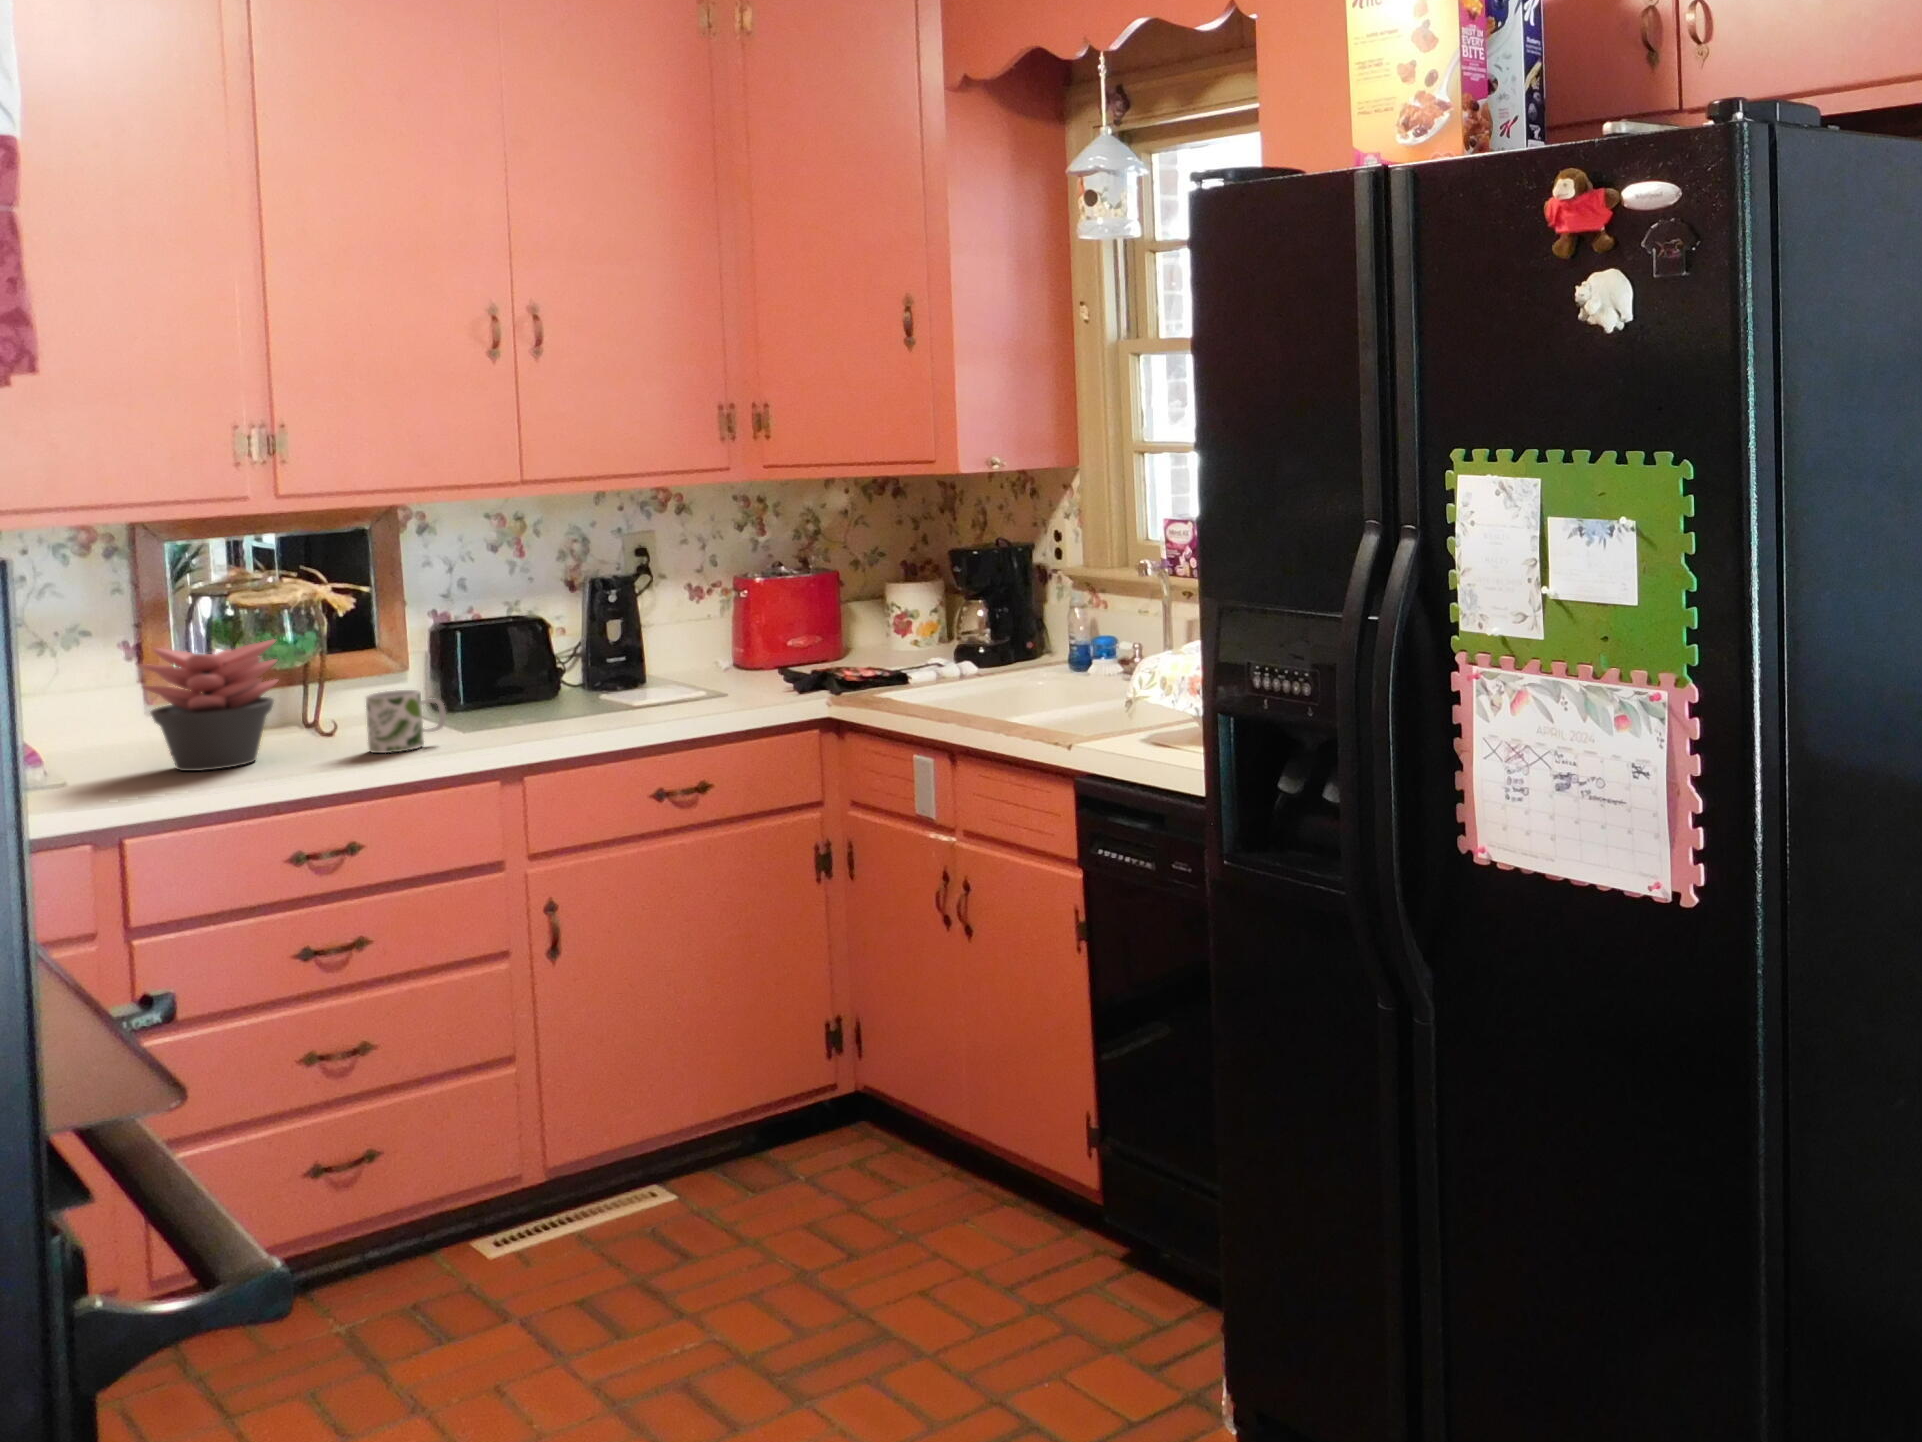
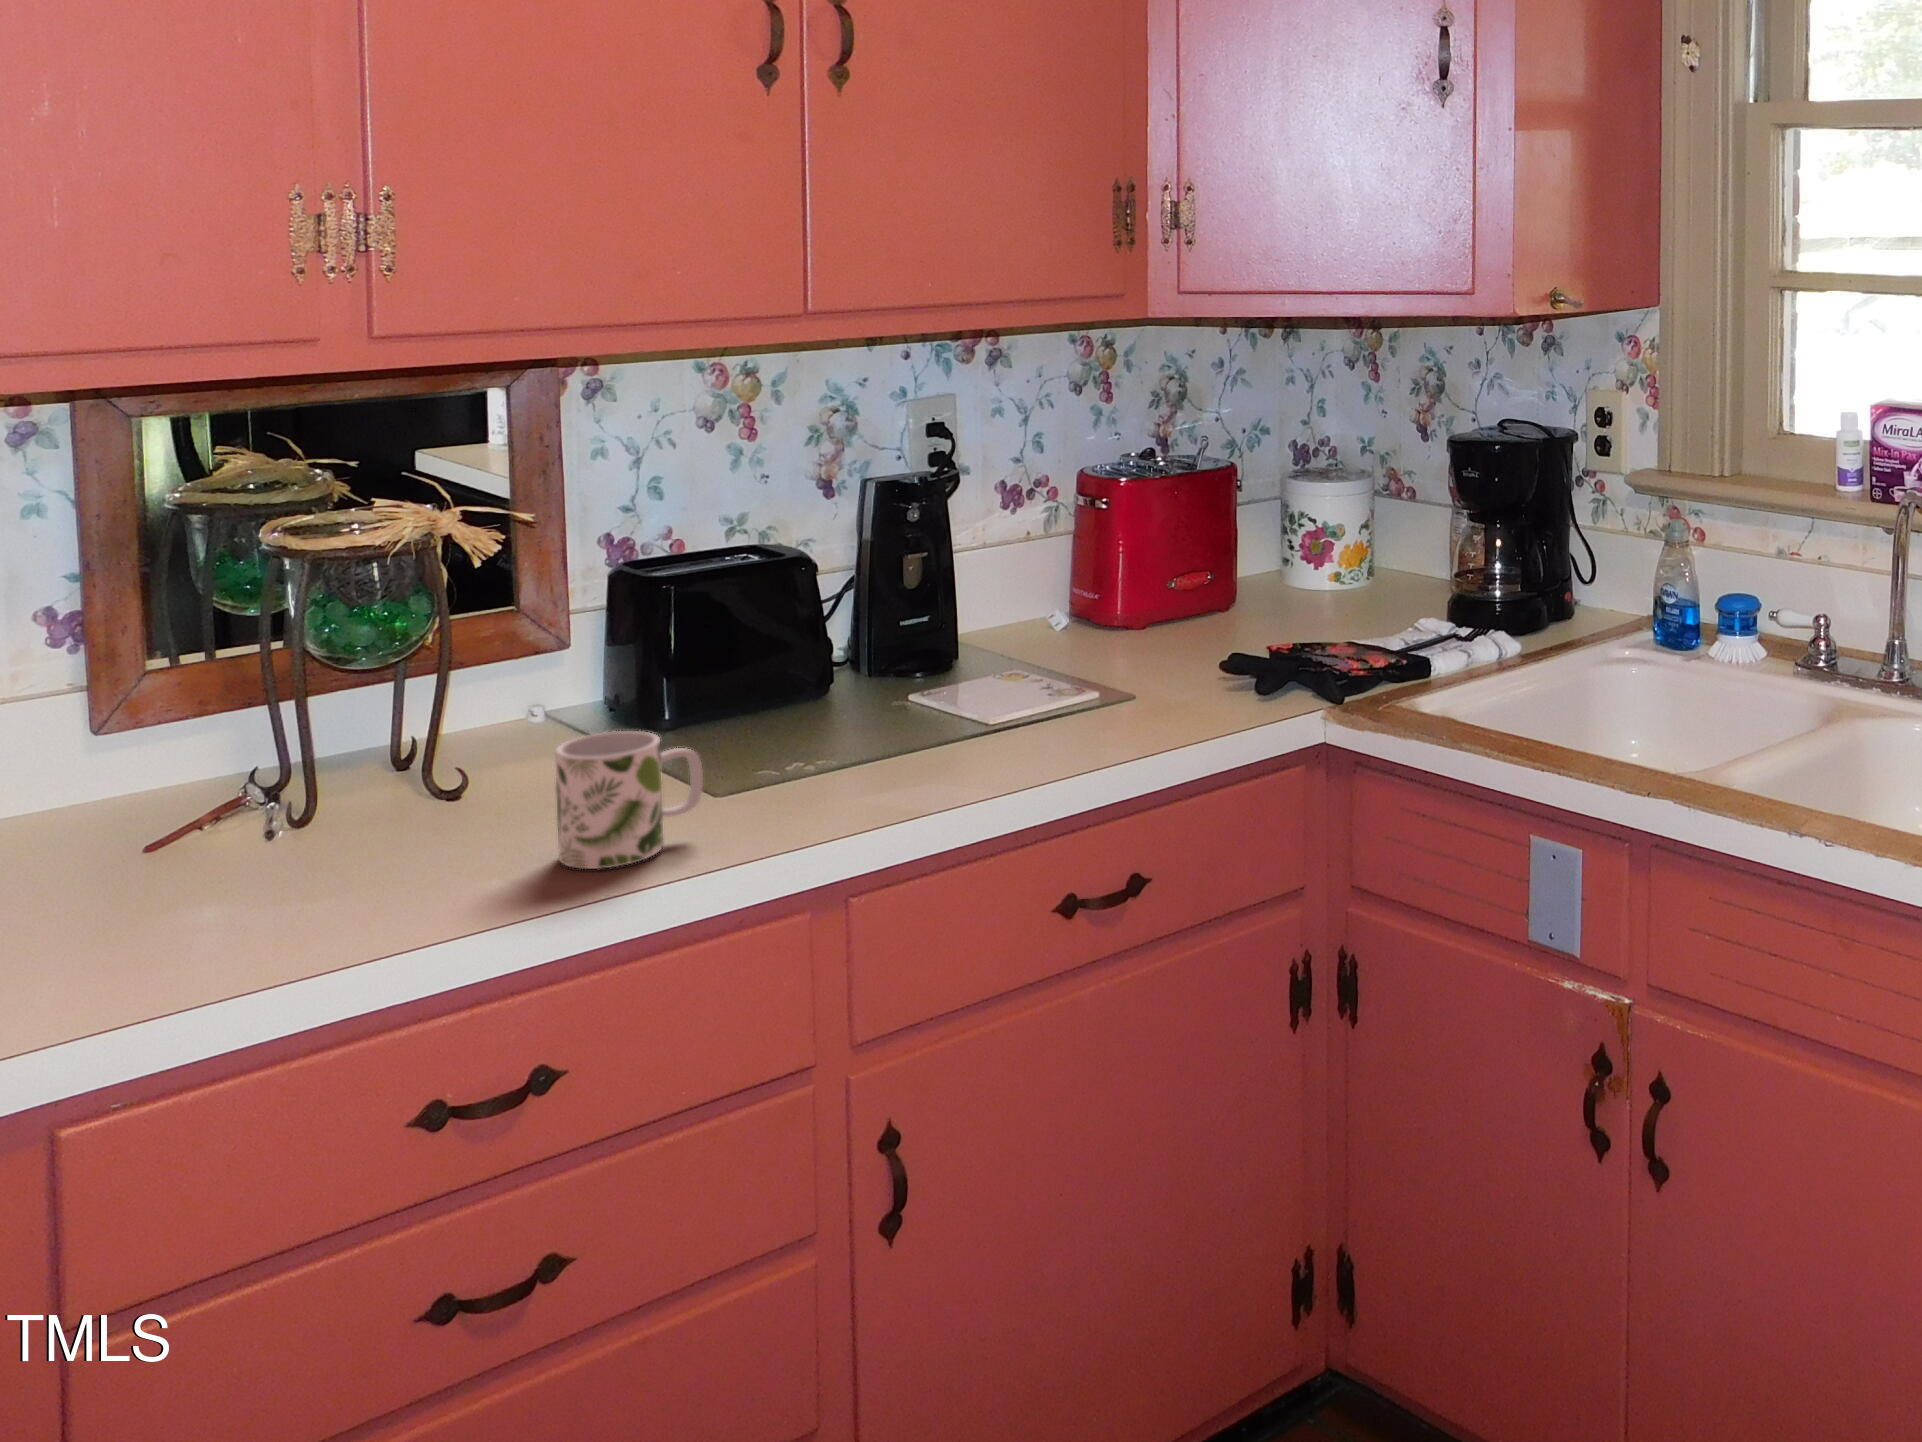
succulent plant: present [141,640,278,771] -> none [93,633,378,926]

